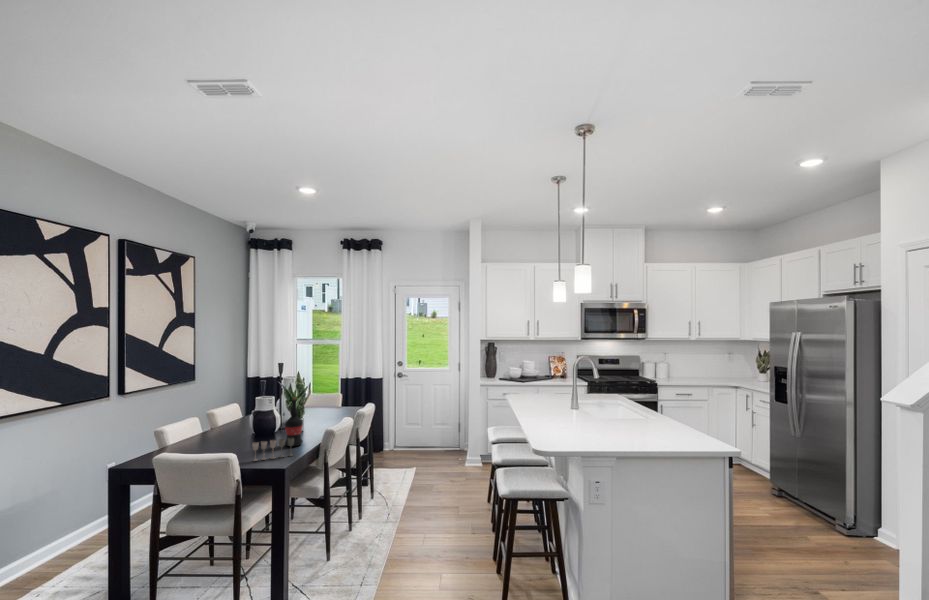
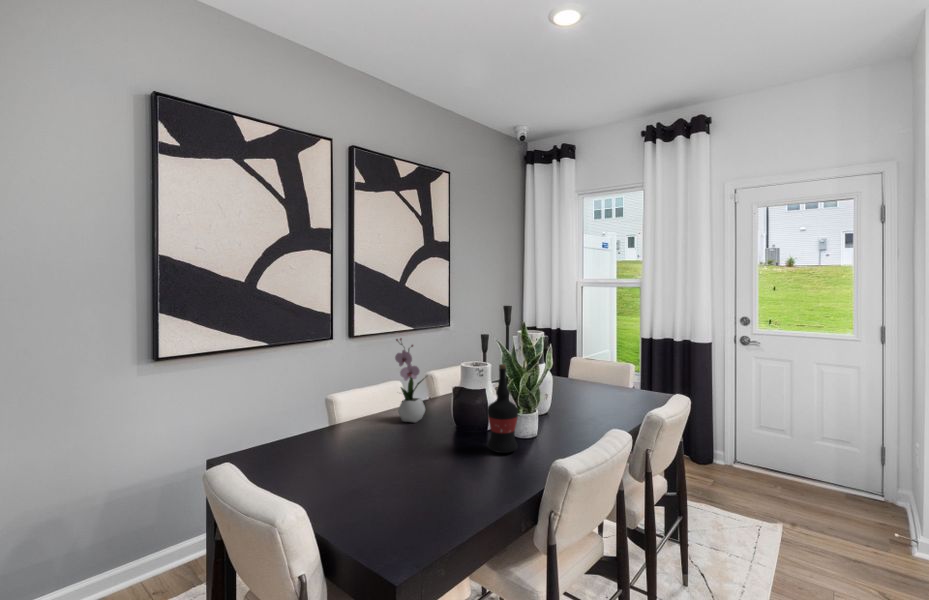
flower arrangement: none [208,390,230,445] -> present [395,338,425,422]
wine glass: present [252,438,294,461] -> none [415,436,485,476]

